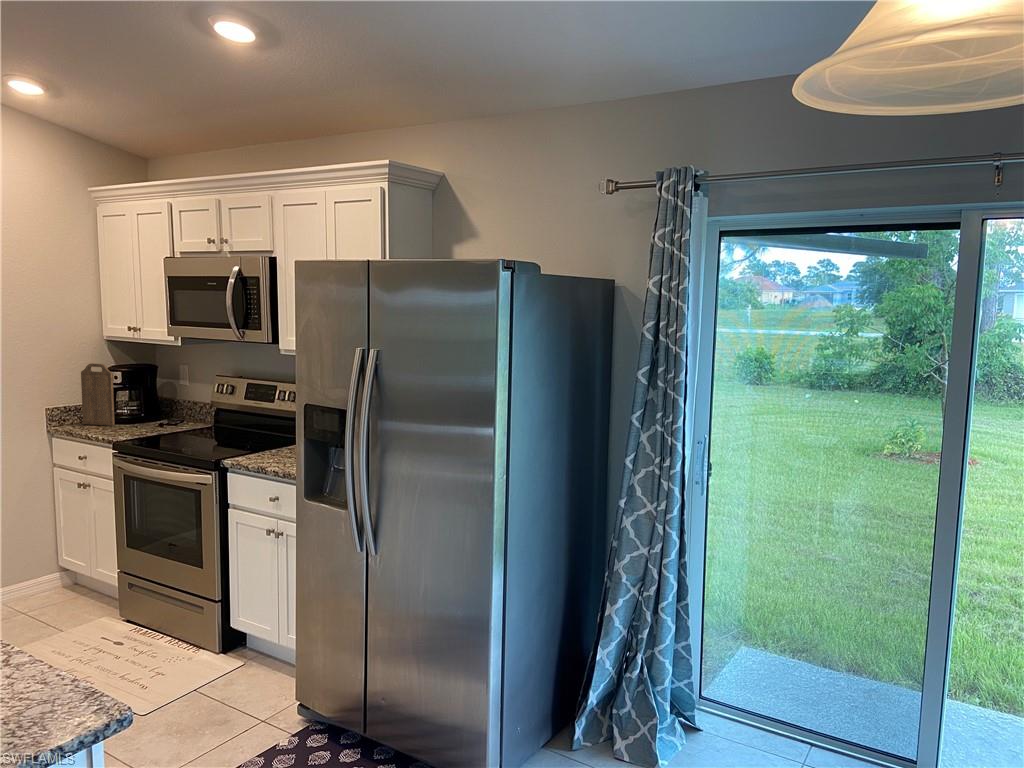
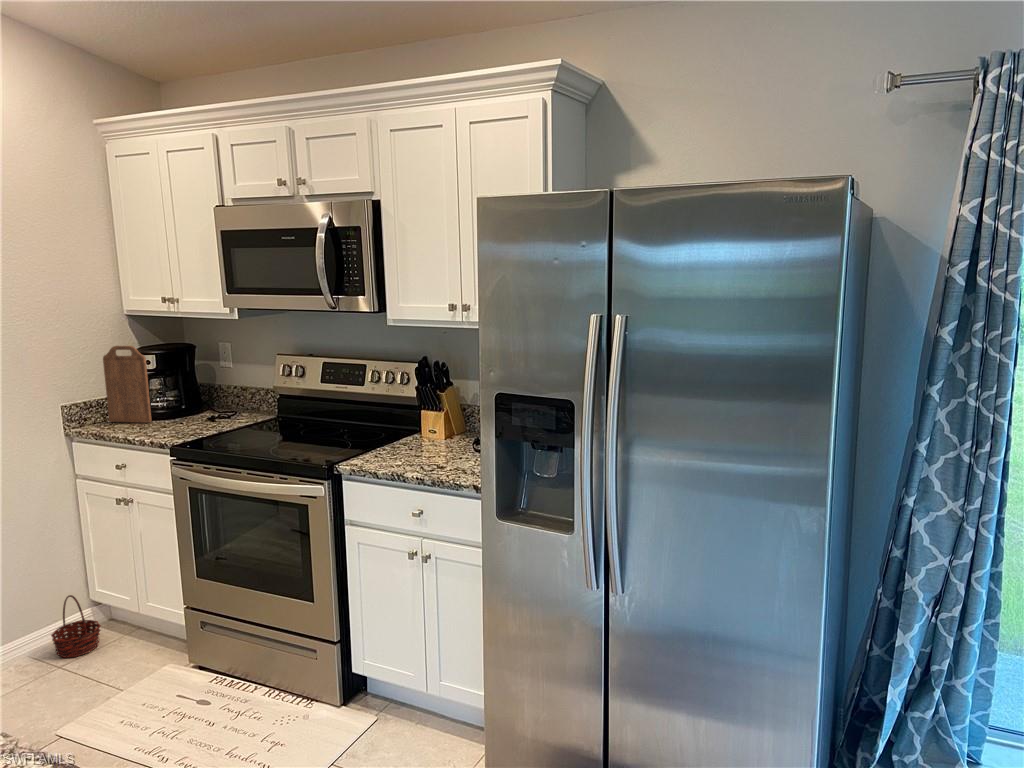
basket: none [22,559,62,609] -> present [51,595,101,658]

